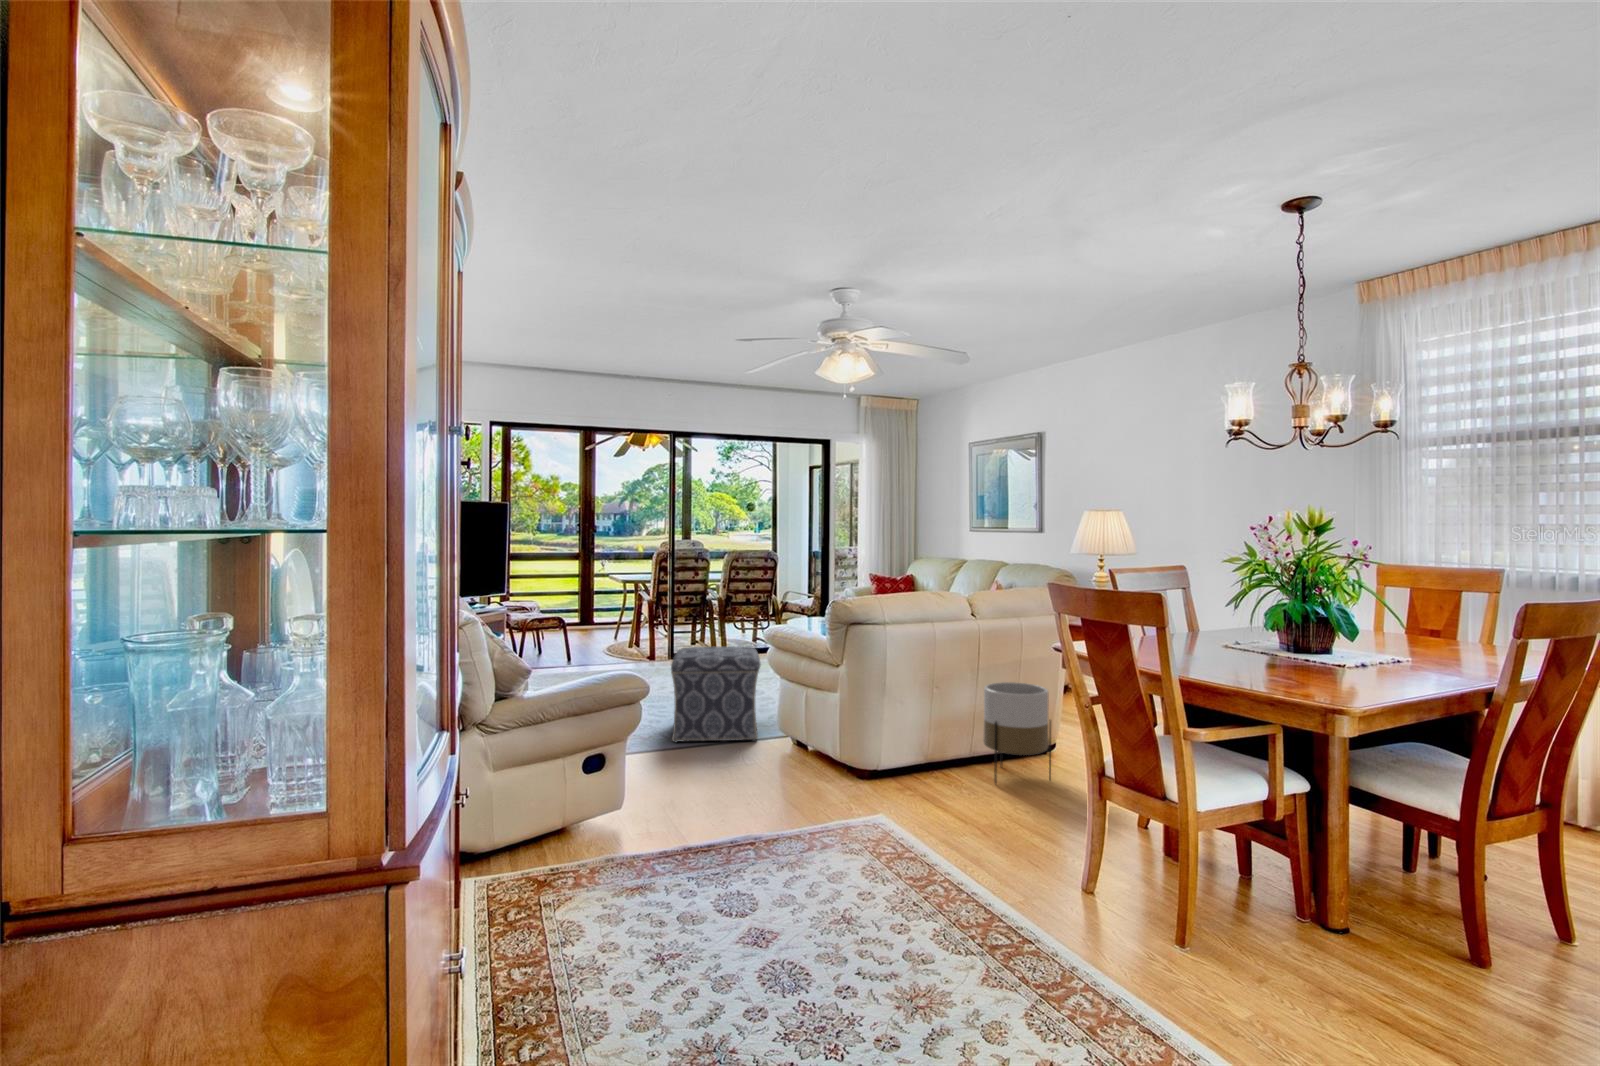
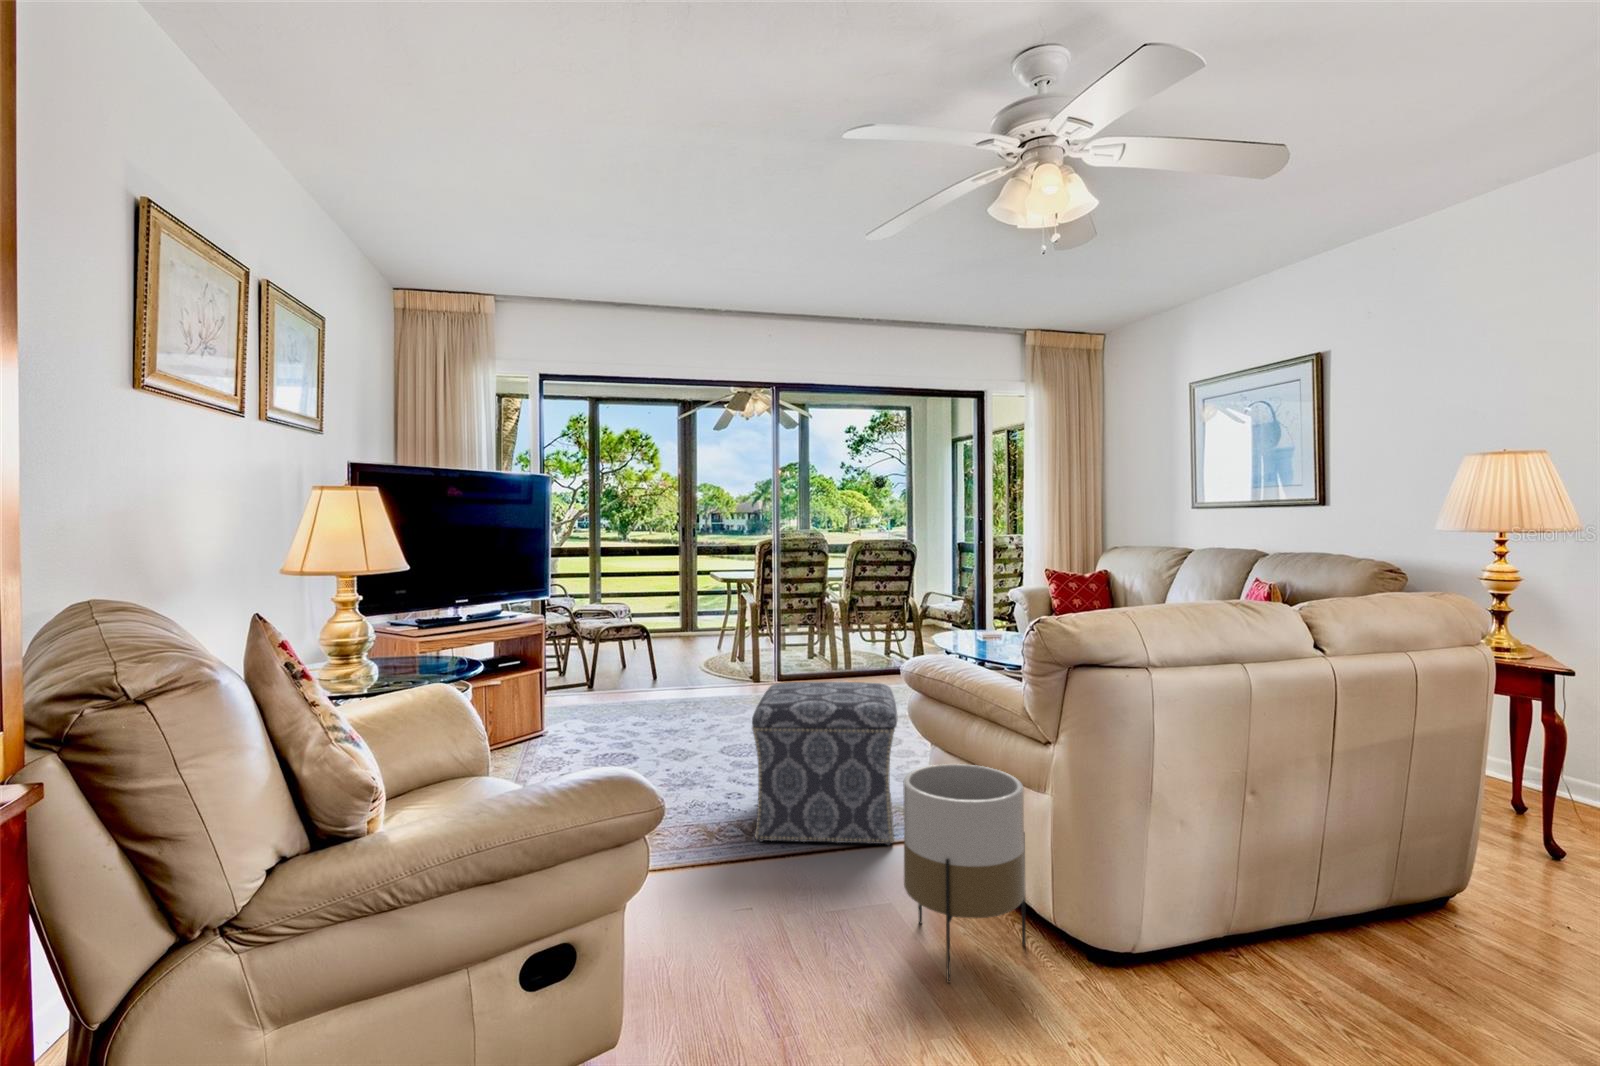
planter: present [983,682,1051,784] -> present [903,764,1026,983]

